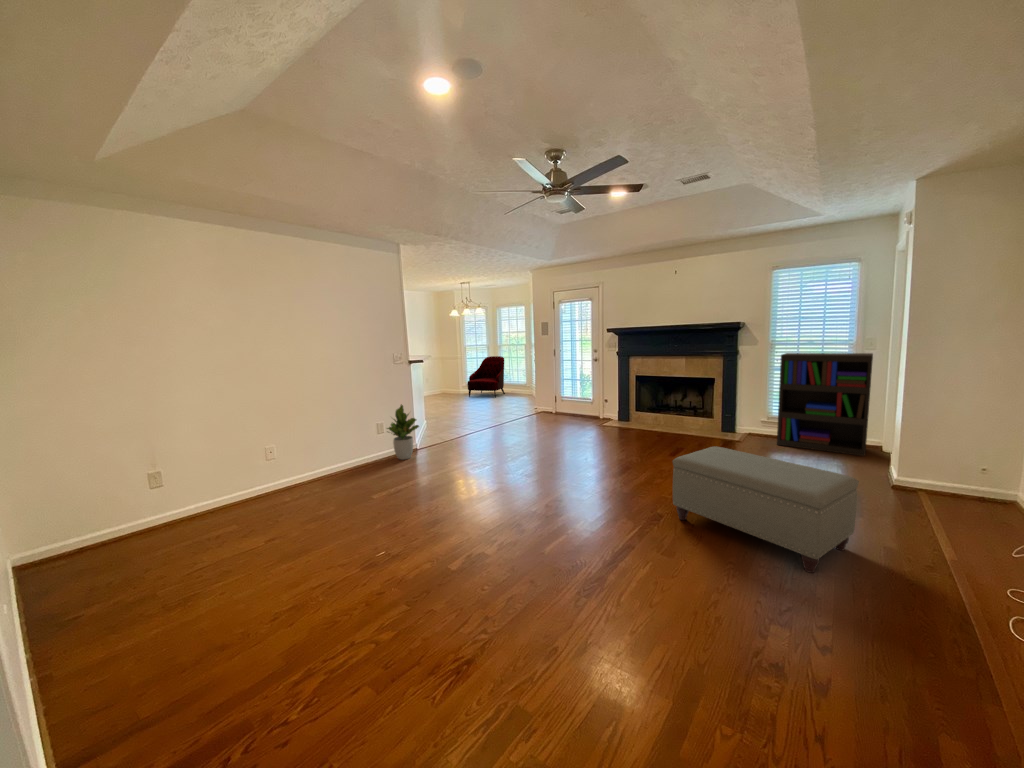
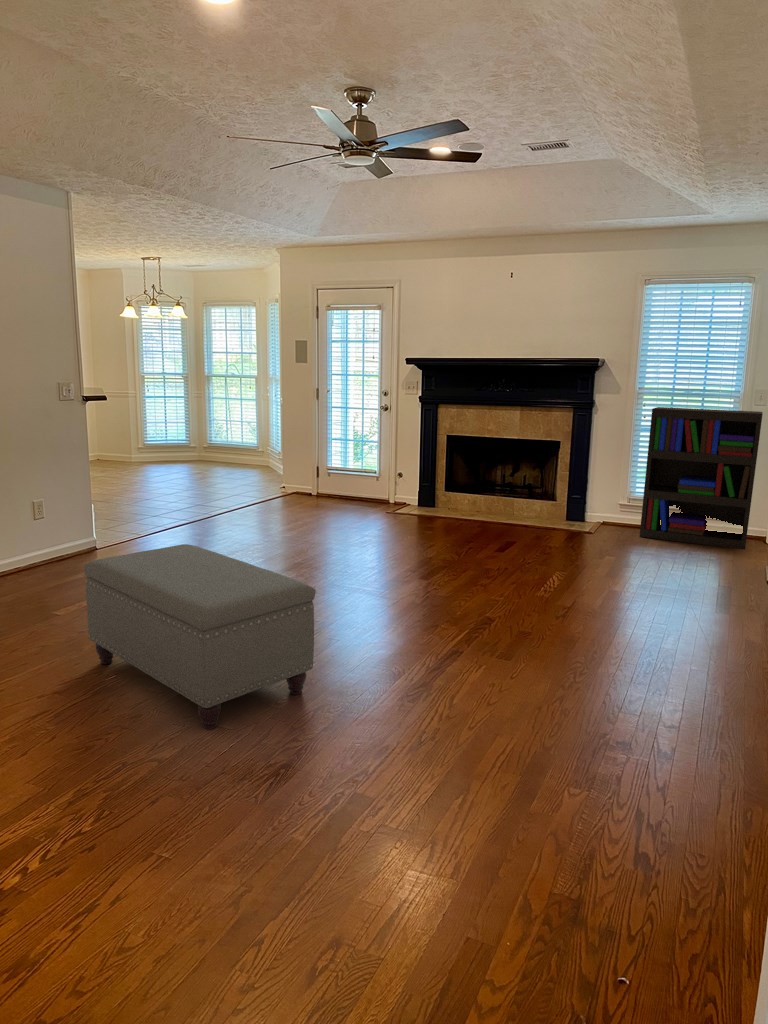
armchair: present [467,356,505,398] -> none [151,396,218,469]
potted plant: present [387,404,419,460] -> none [36,465,102,561]
ottoman: present [673,446,859,573] -> present [84,544,316,730]

